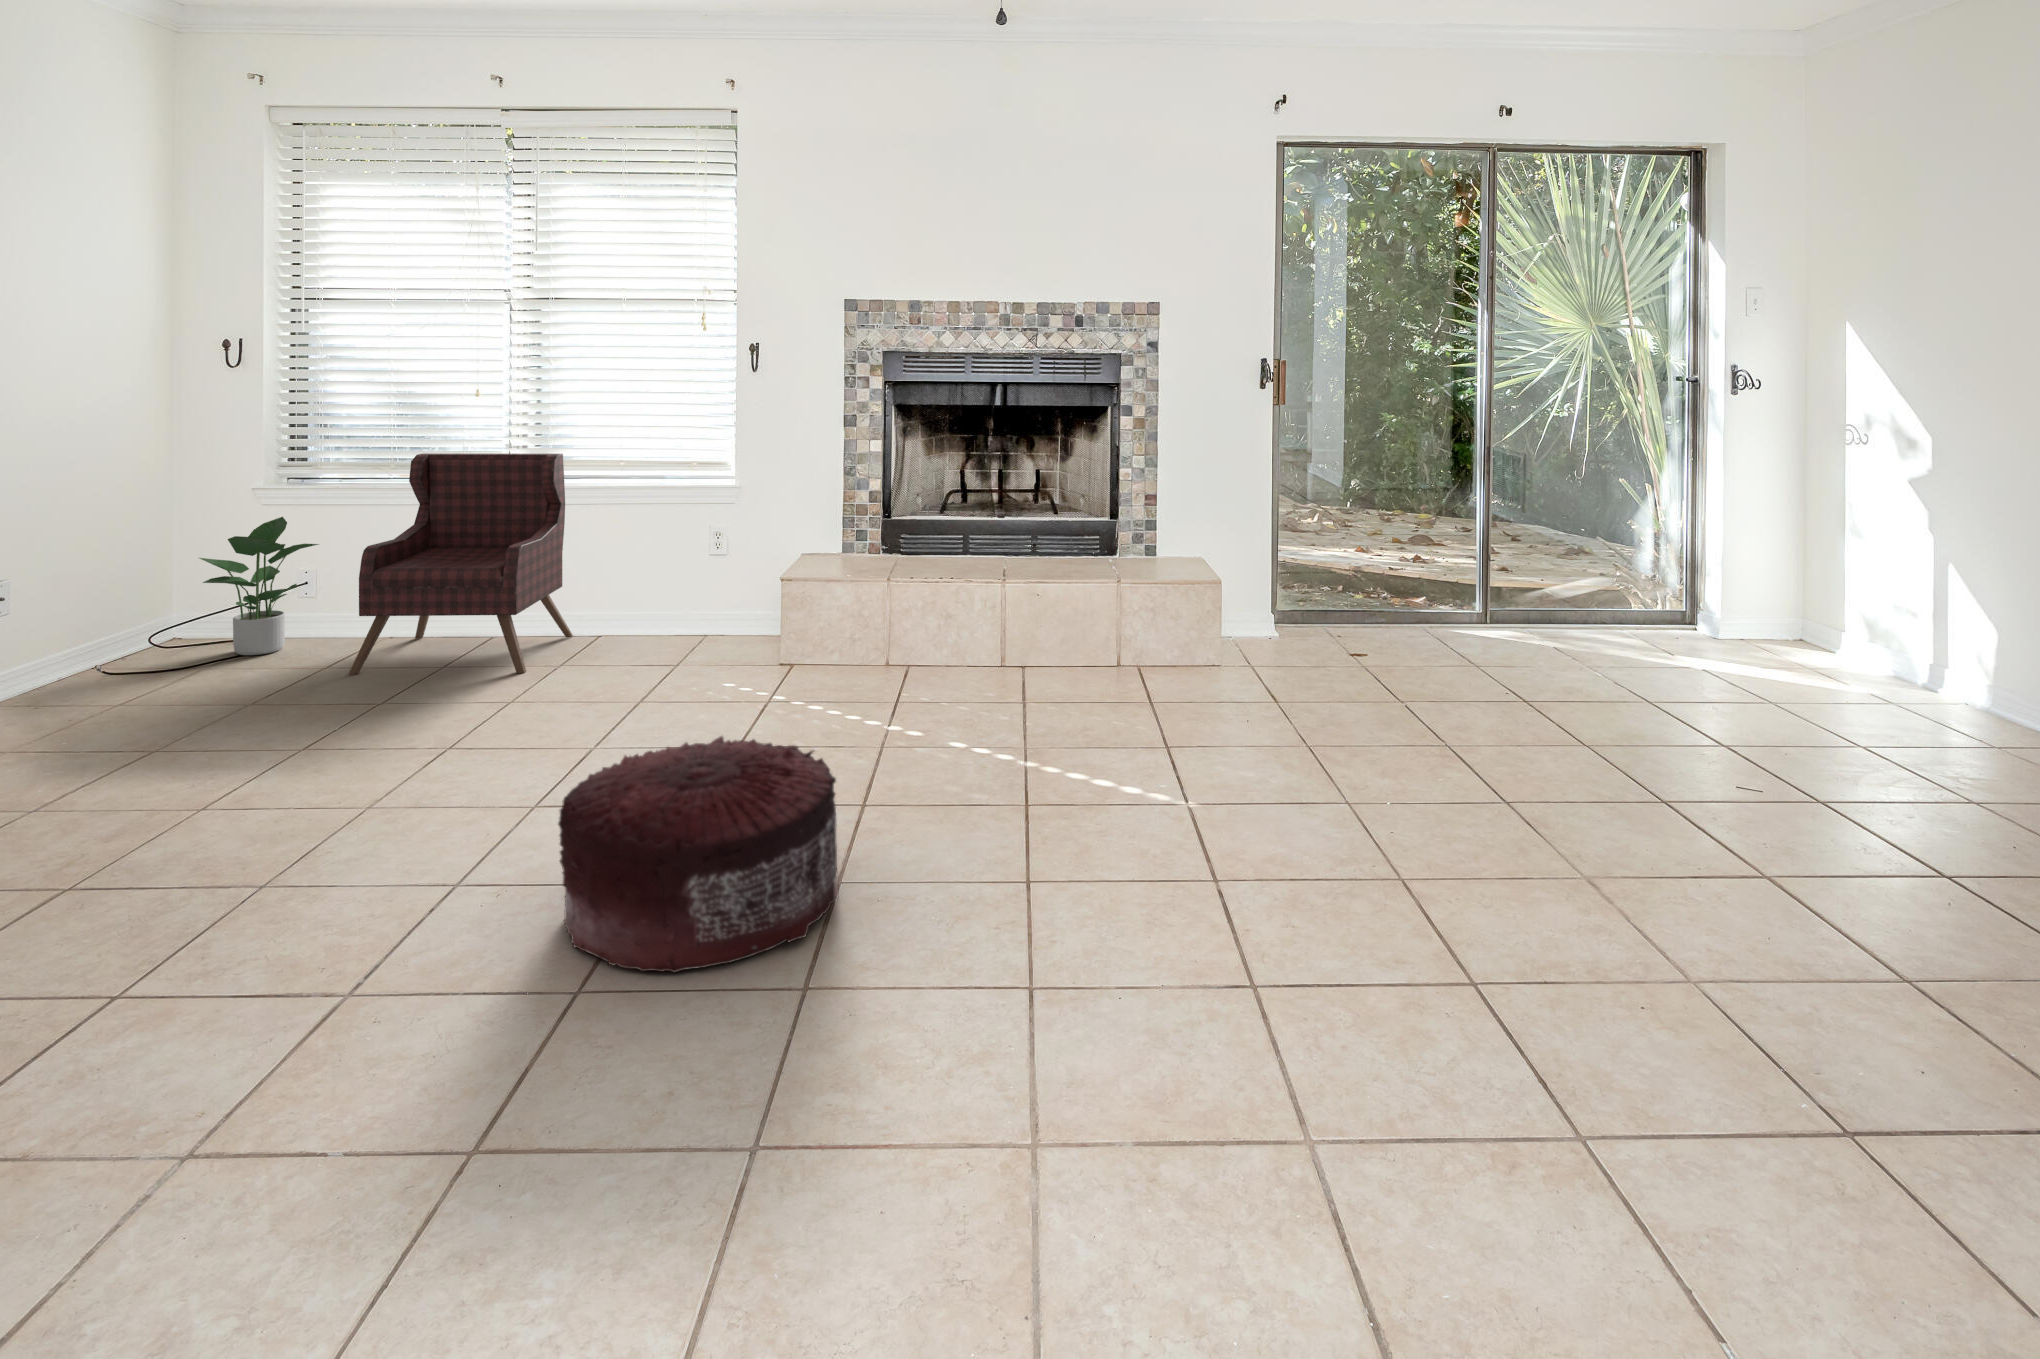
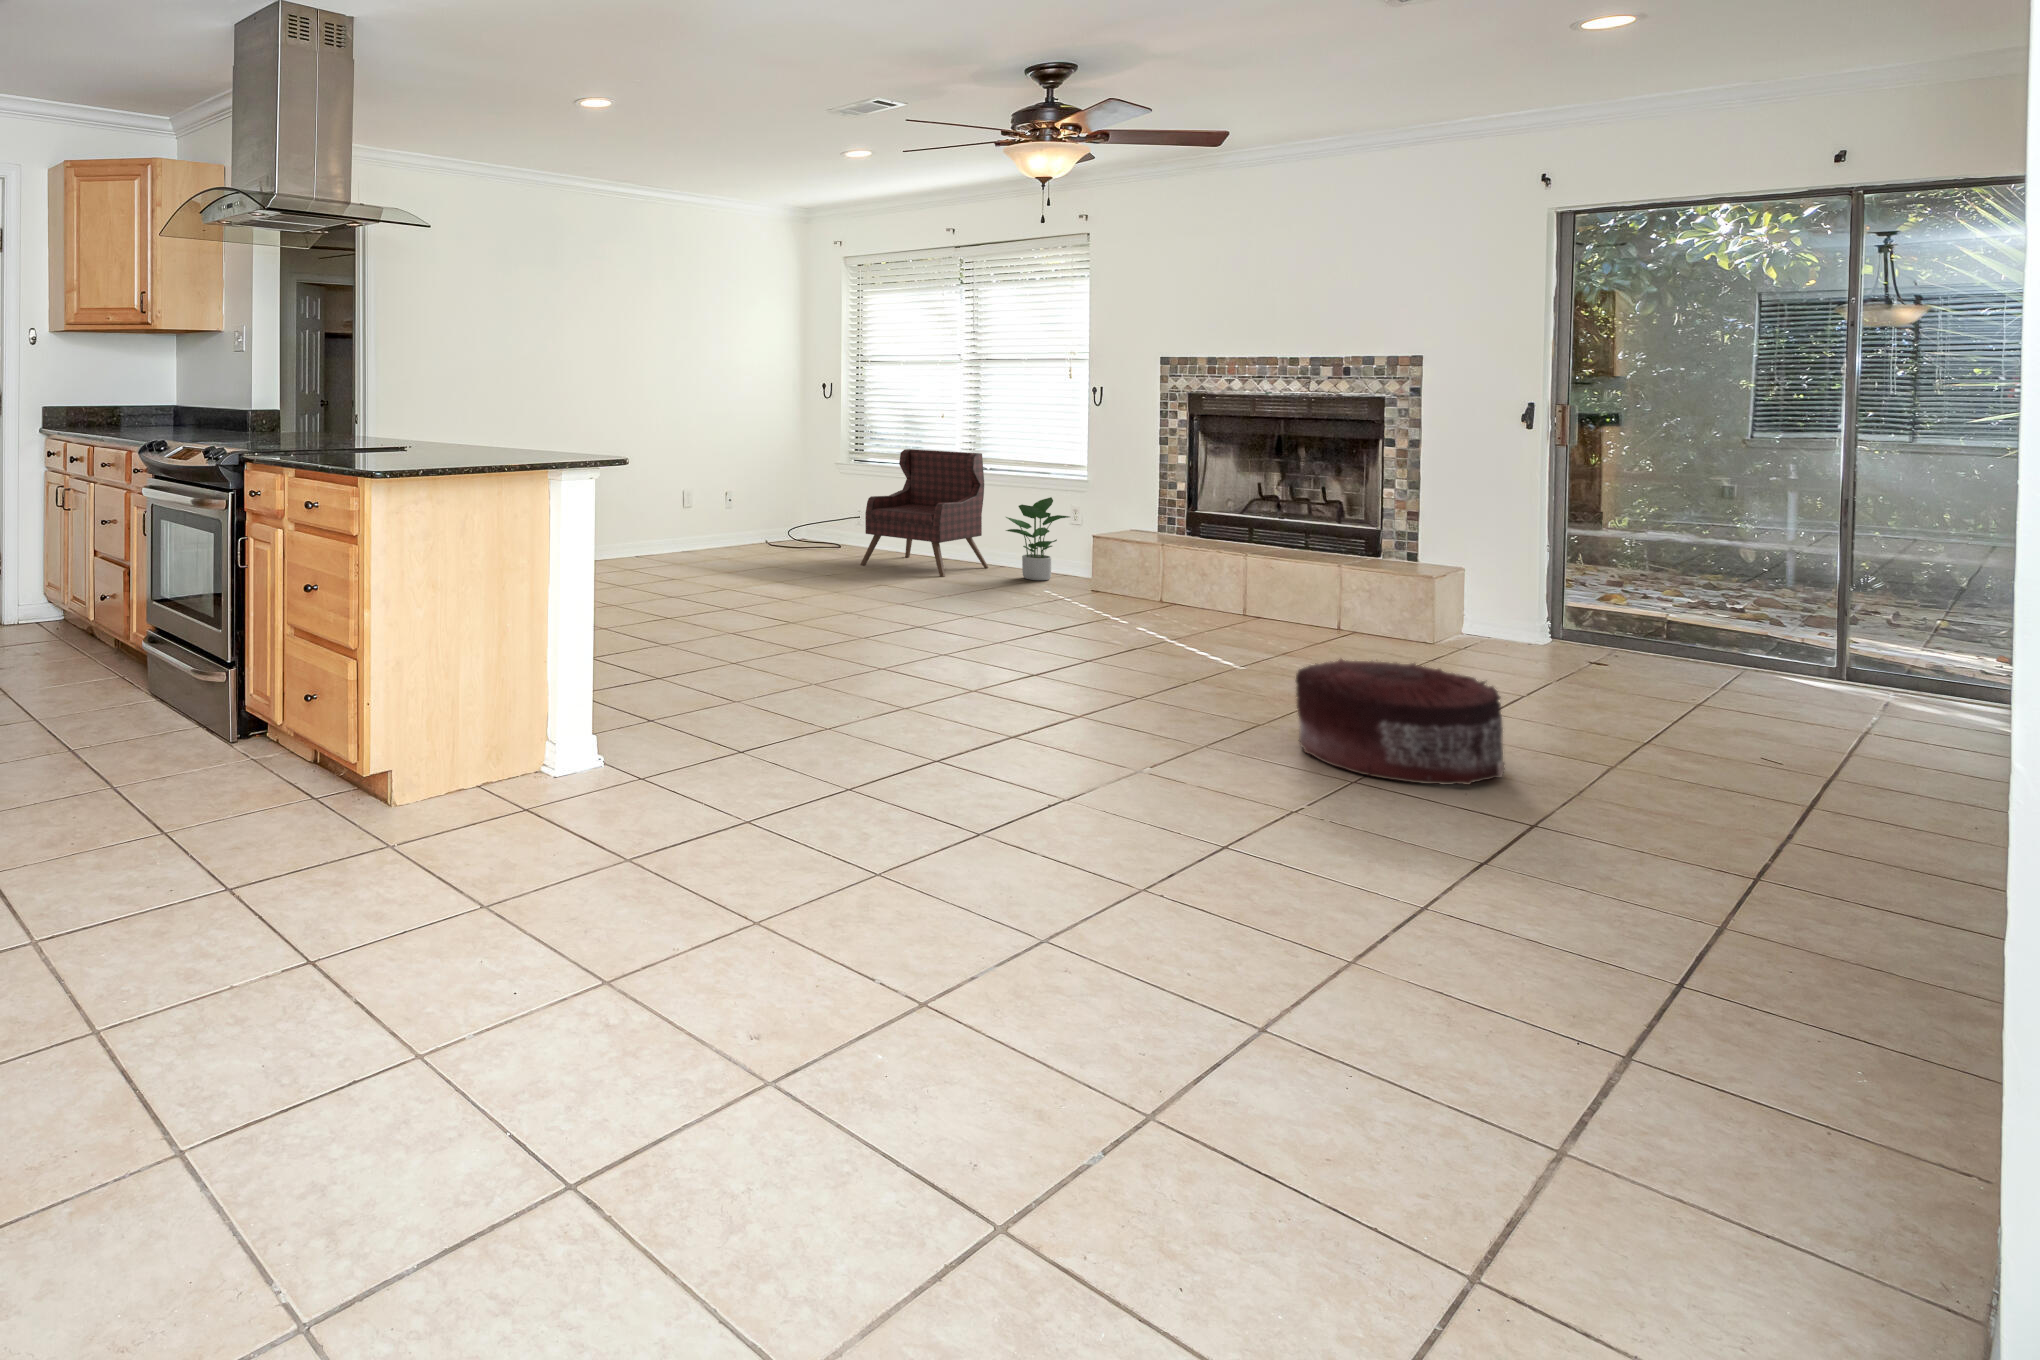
potted plant: present [200,517,318,655] -> present [1006,497,1070,580]
pouf: present [558,736,838,972] -> present [1296,659,1504,785]

